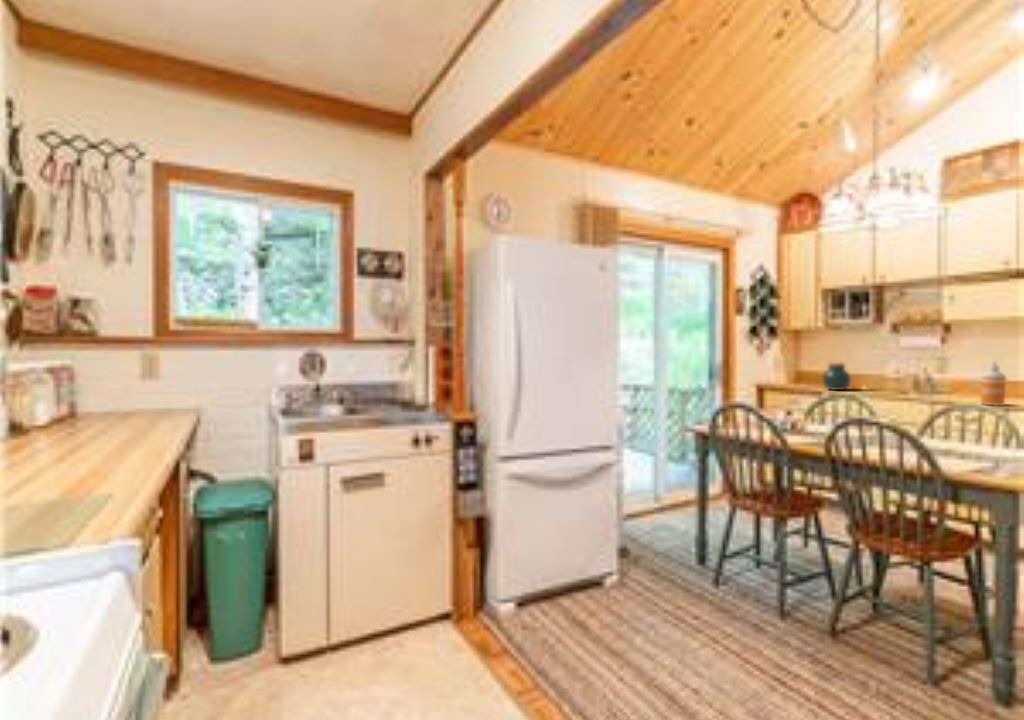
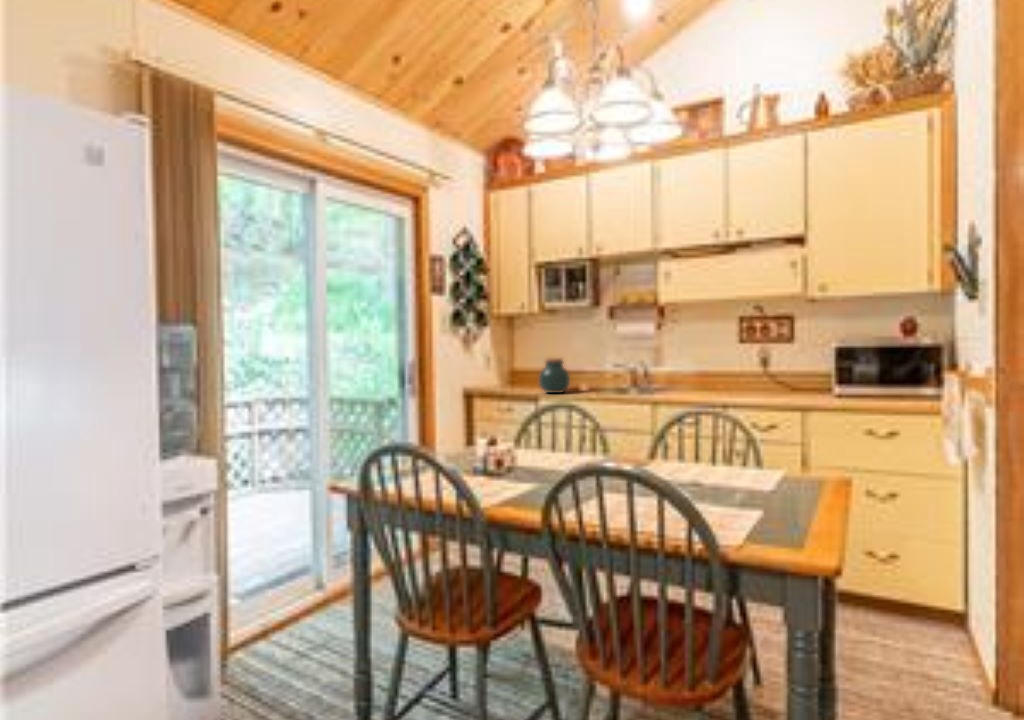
soap dispenser: present [981,362,1006,406] -> none [697,350,718,401]

